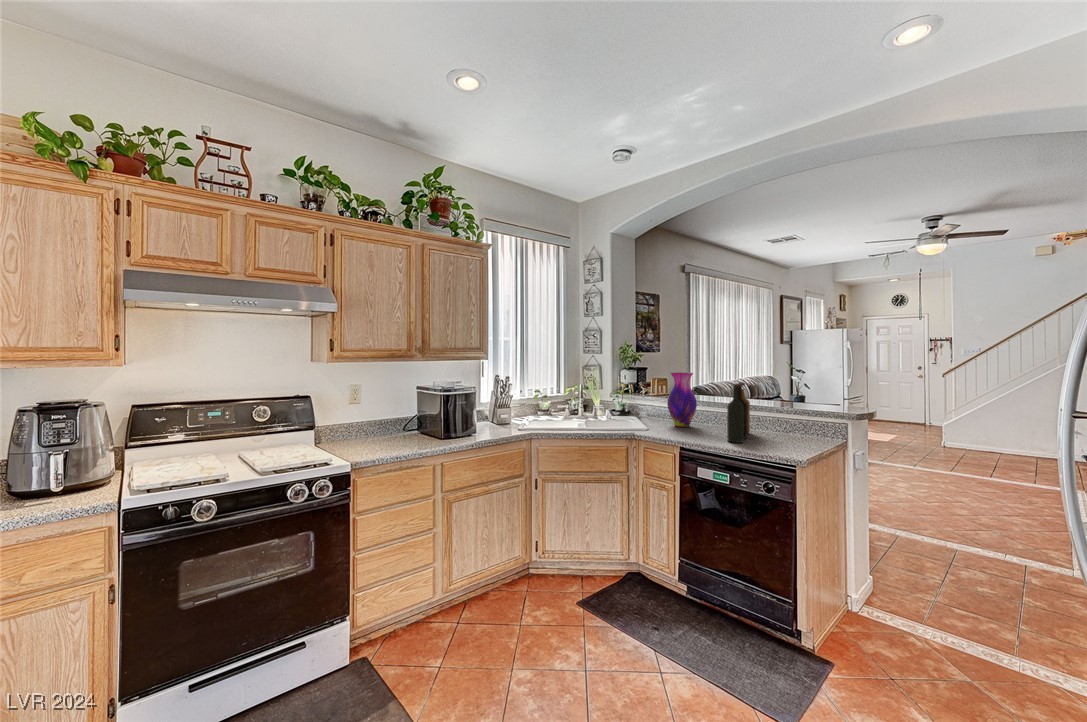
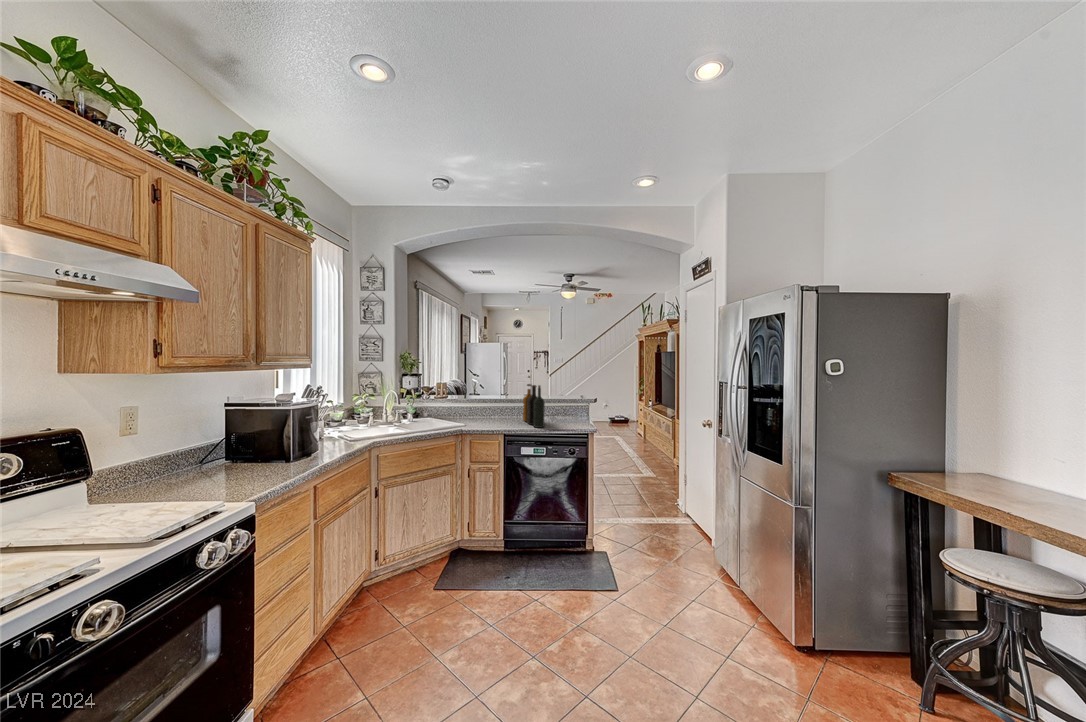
vase: present [667,373,697,427] -> none [470,377,493,421]

